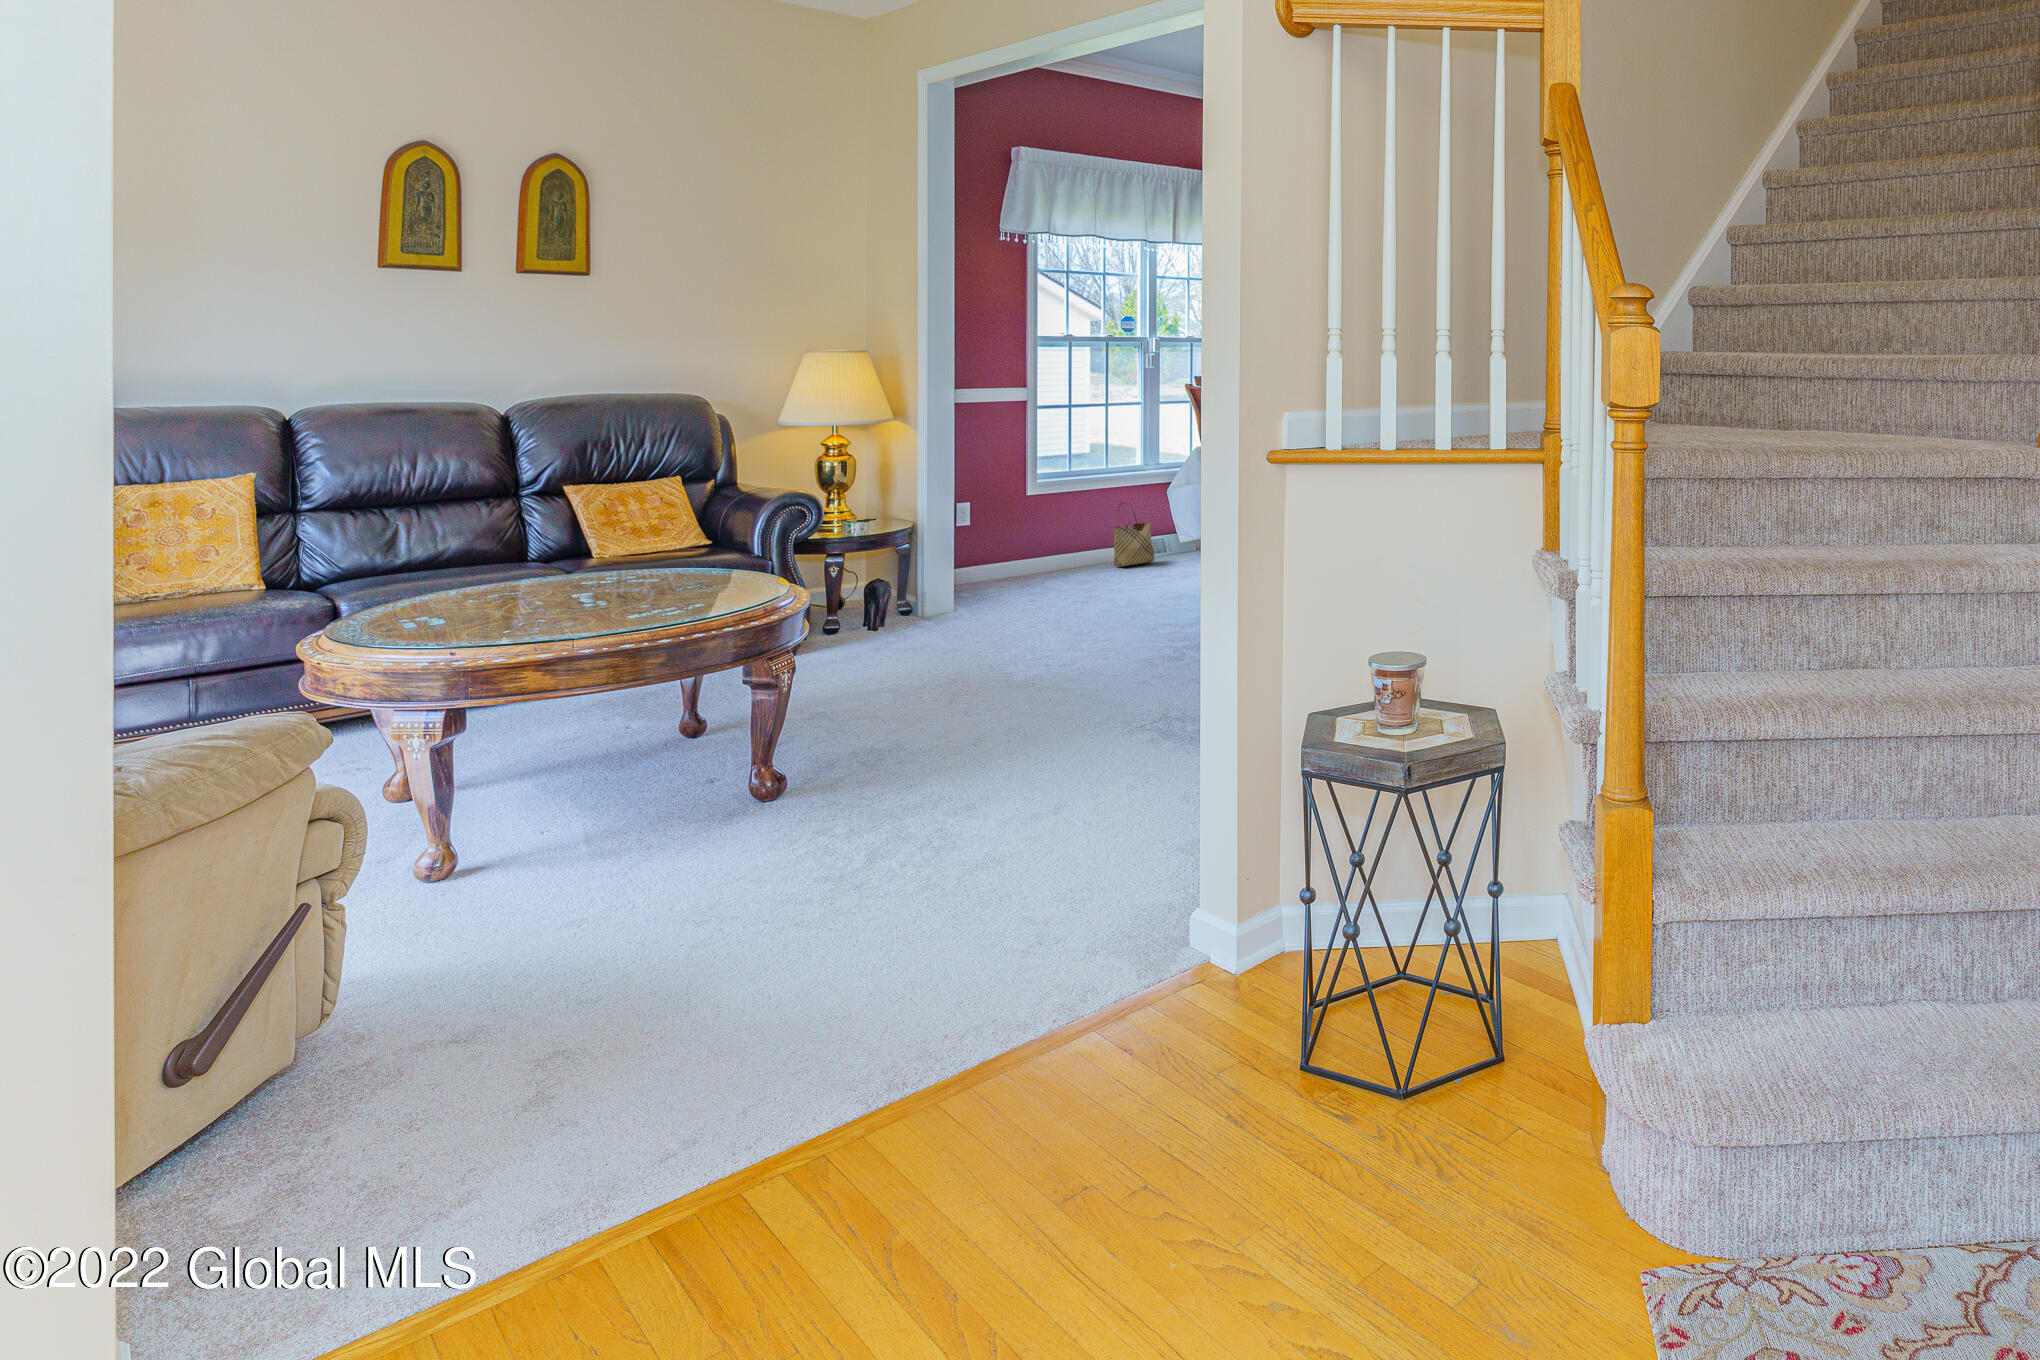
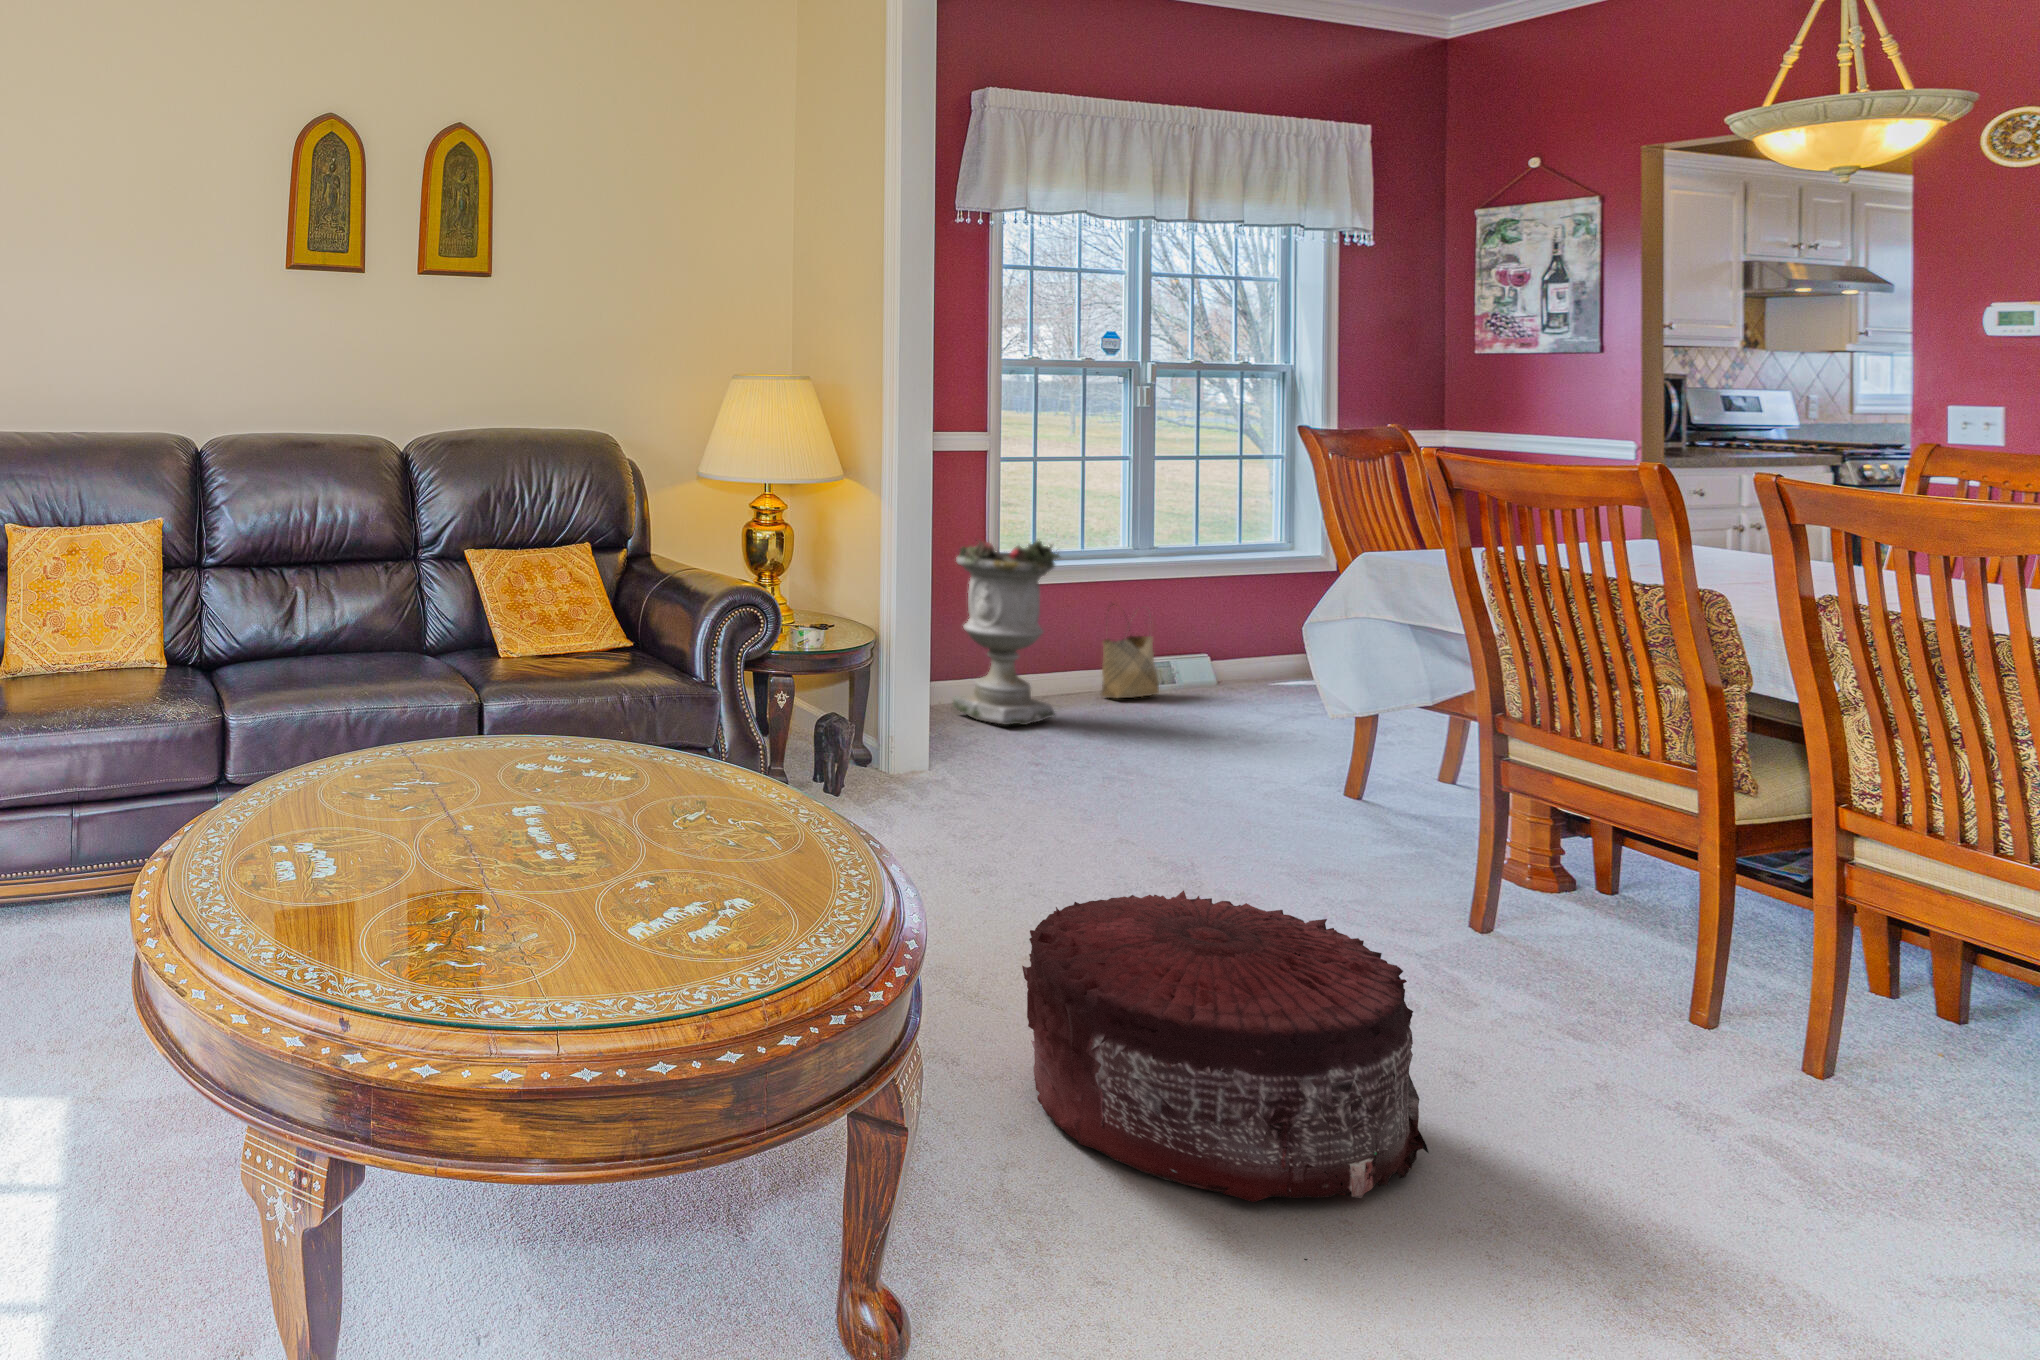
planter: none [999,460,1074,588] -> present [953,541,1059,725]
pouf: none [916,637,1126,776] -> present [1022,891,1429,1202]

